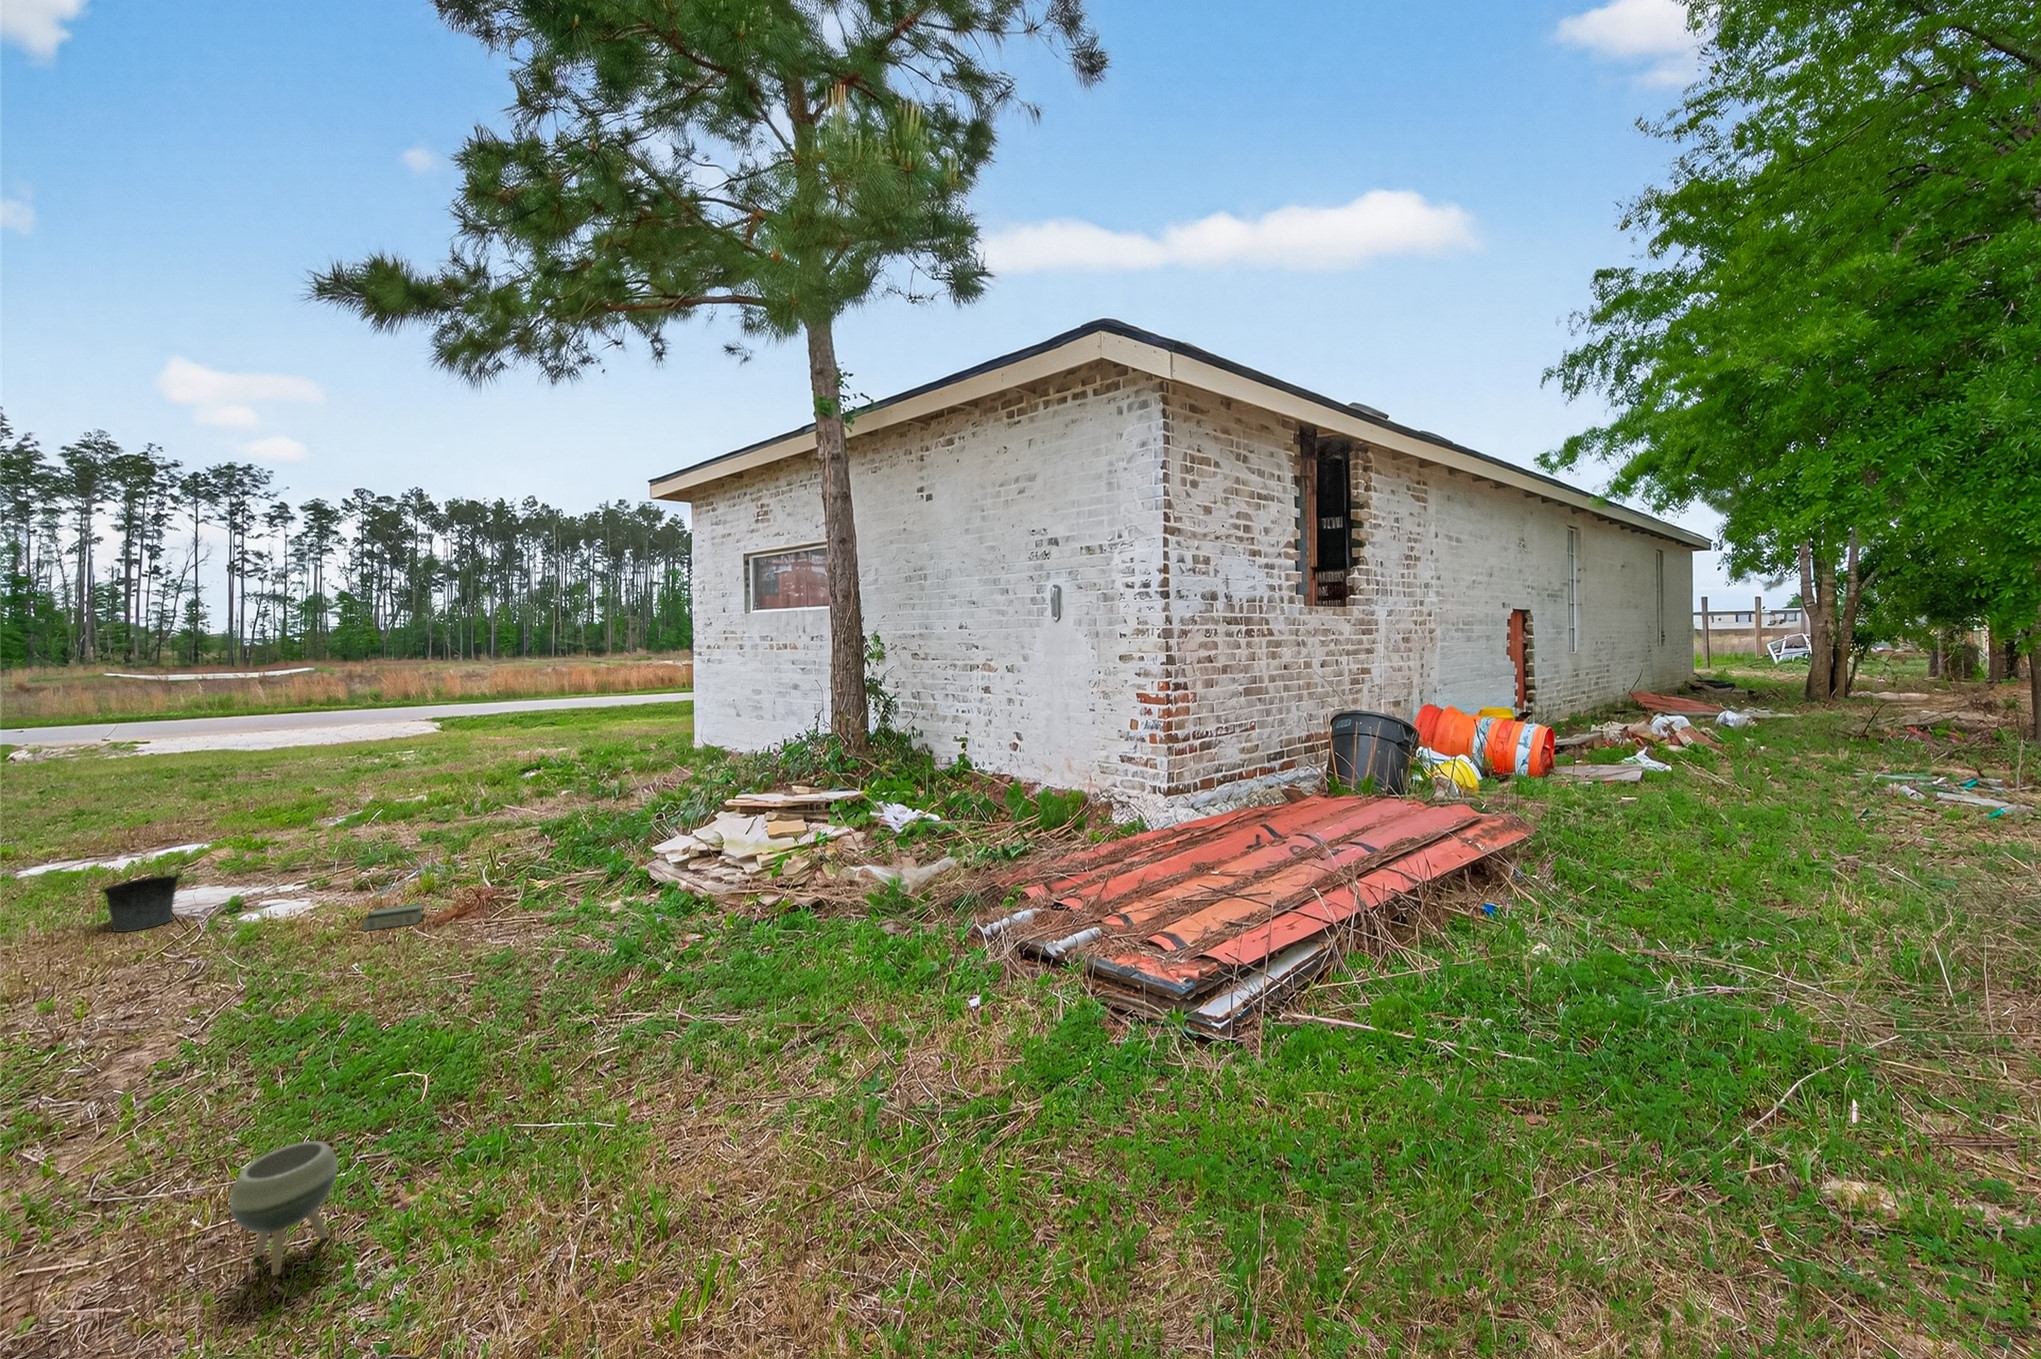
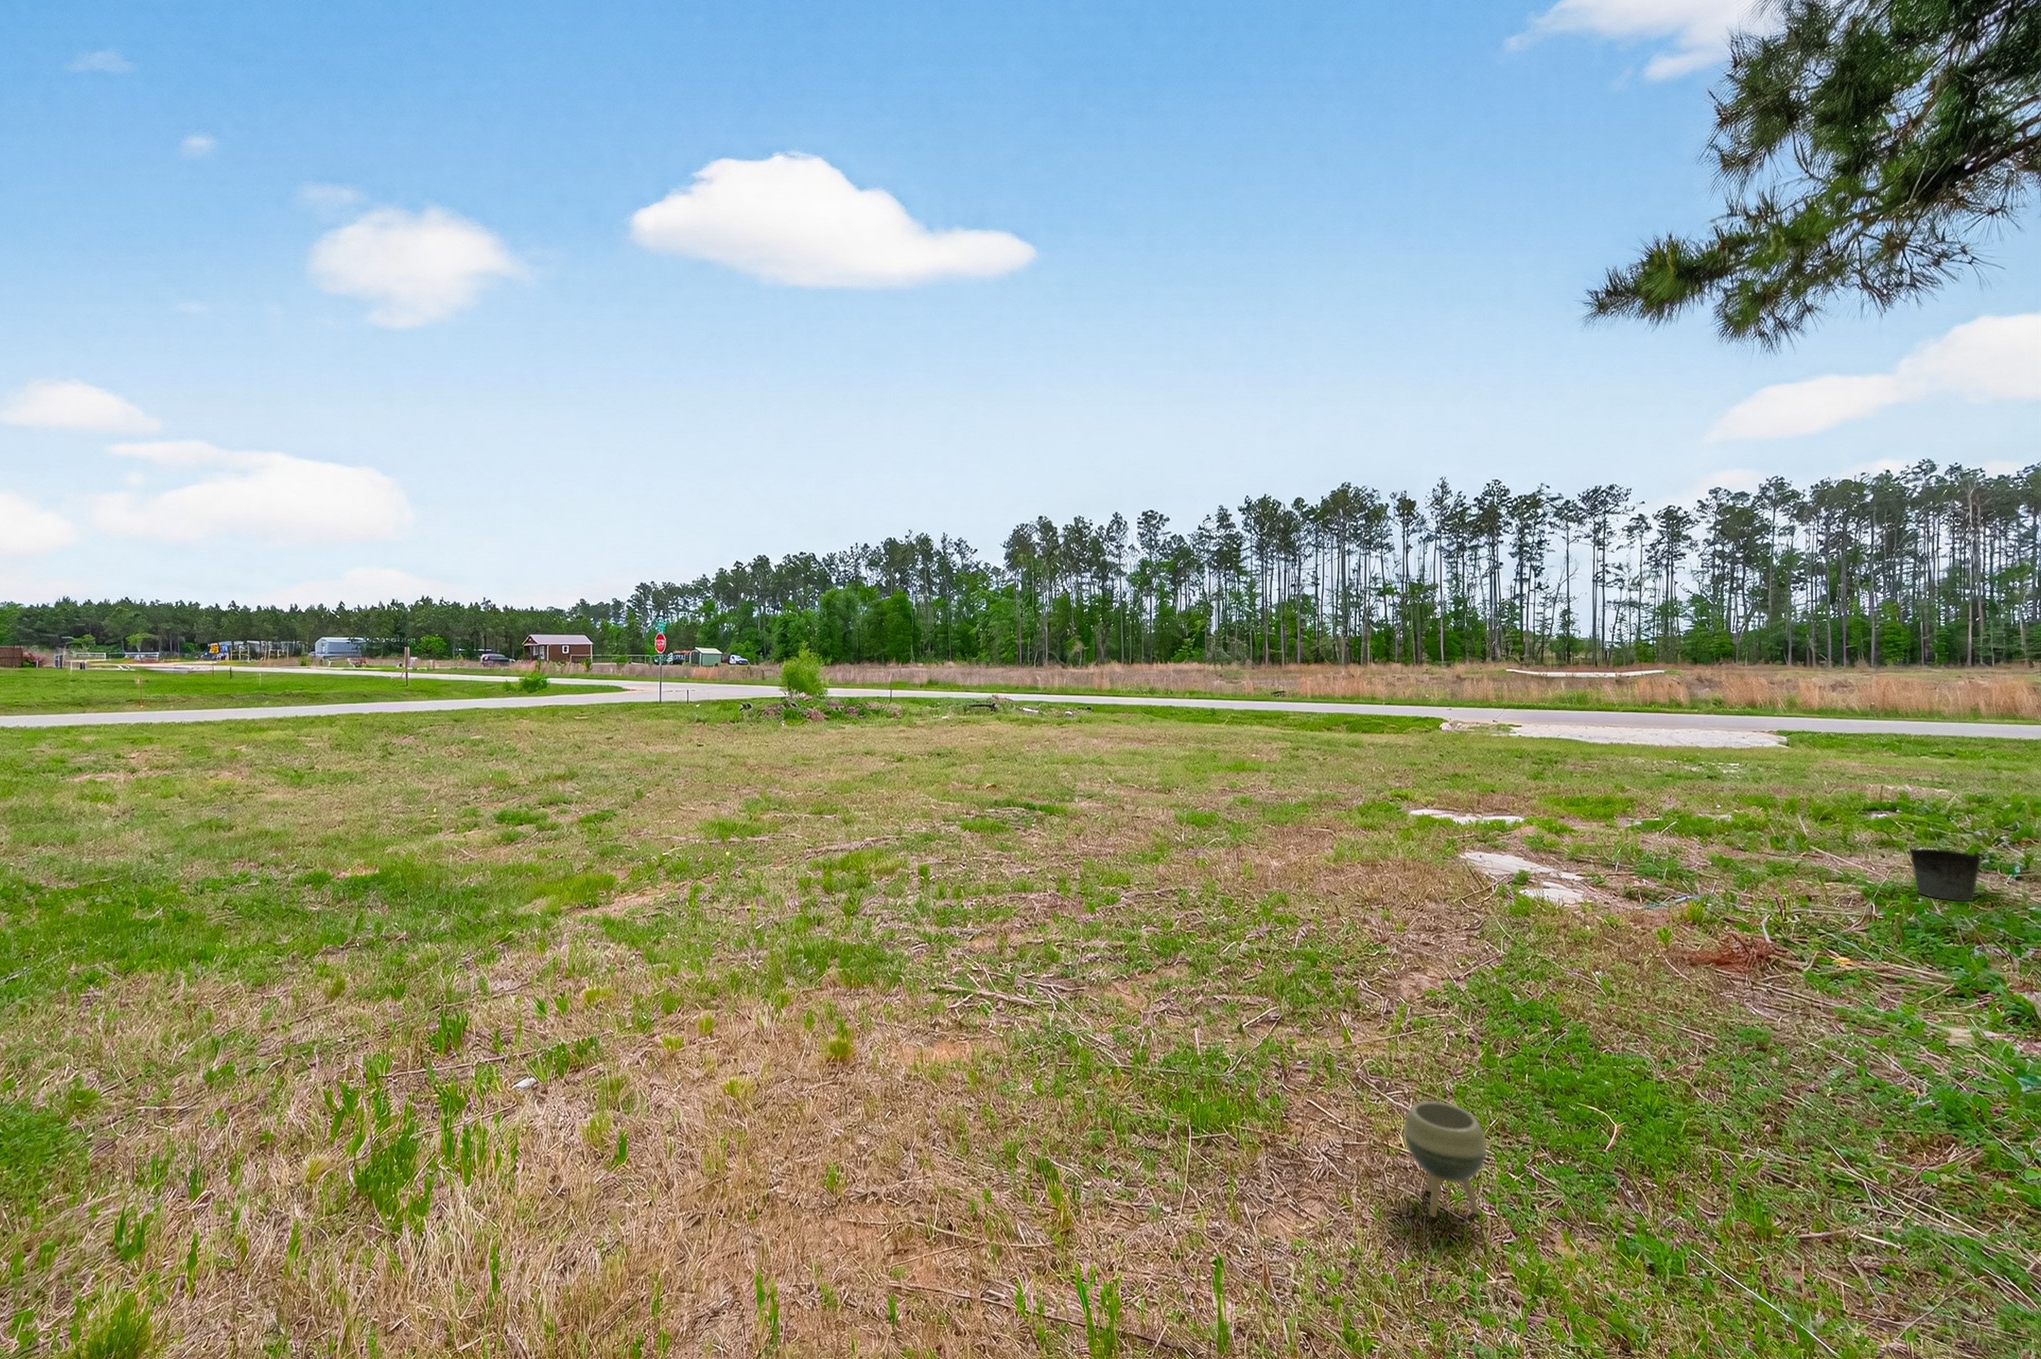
bucket: present [101,874,182,932] -> present [1909,848,1985,901]
toolbox: present [363,903,424,931] -> none [1618,923,1686,954]

